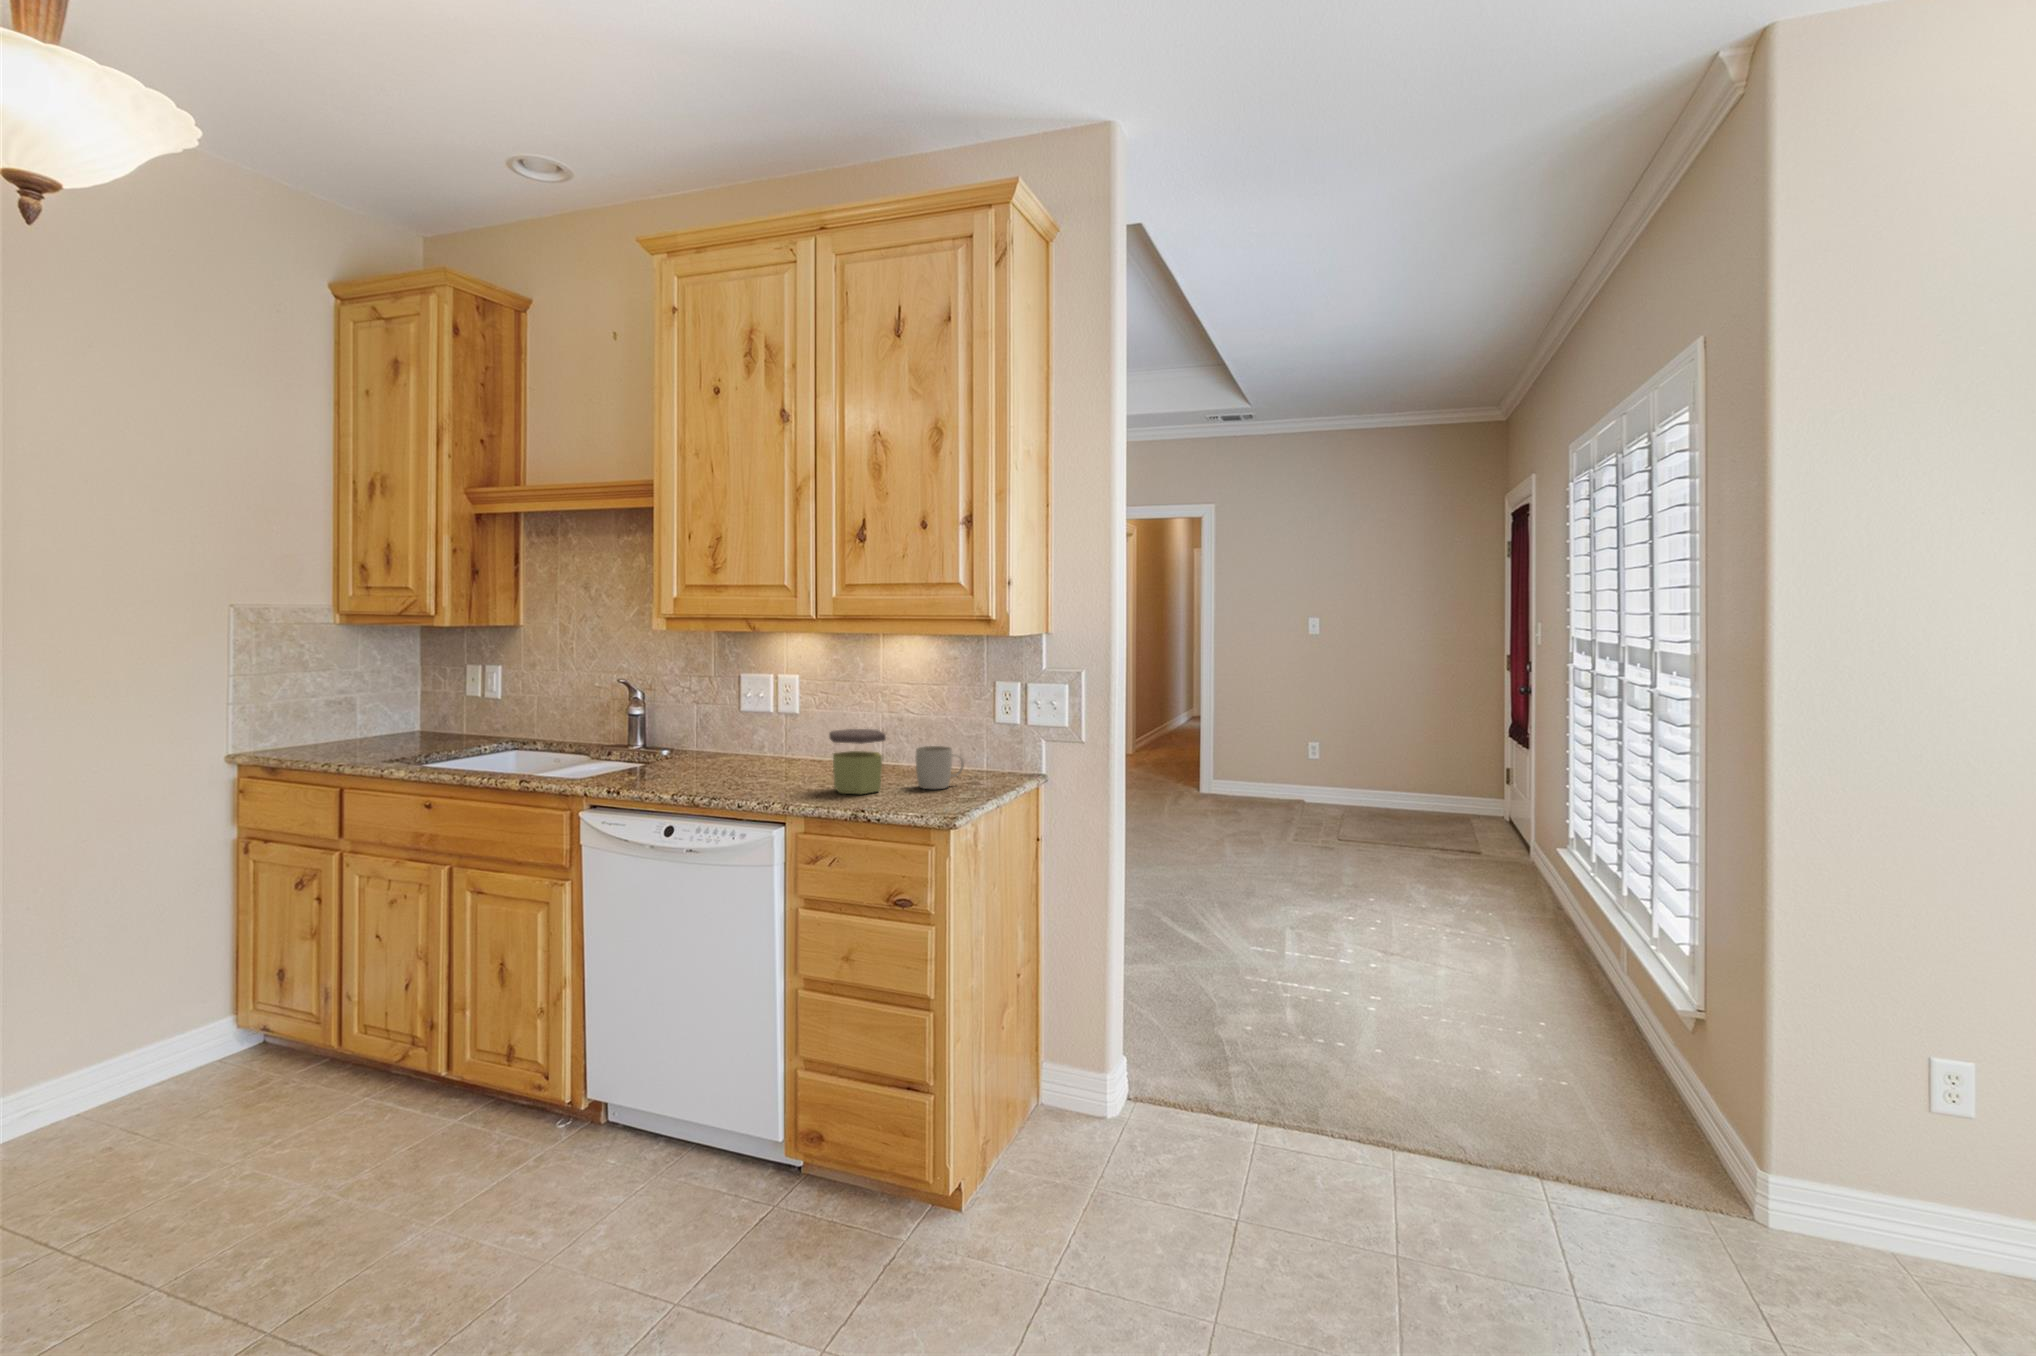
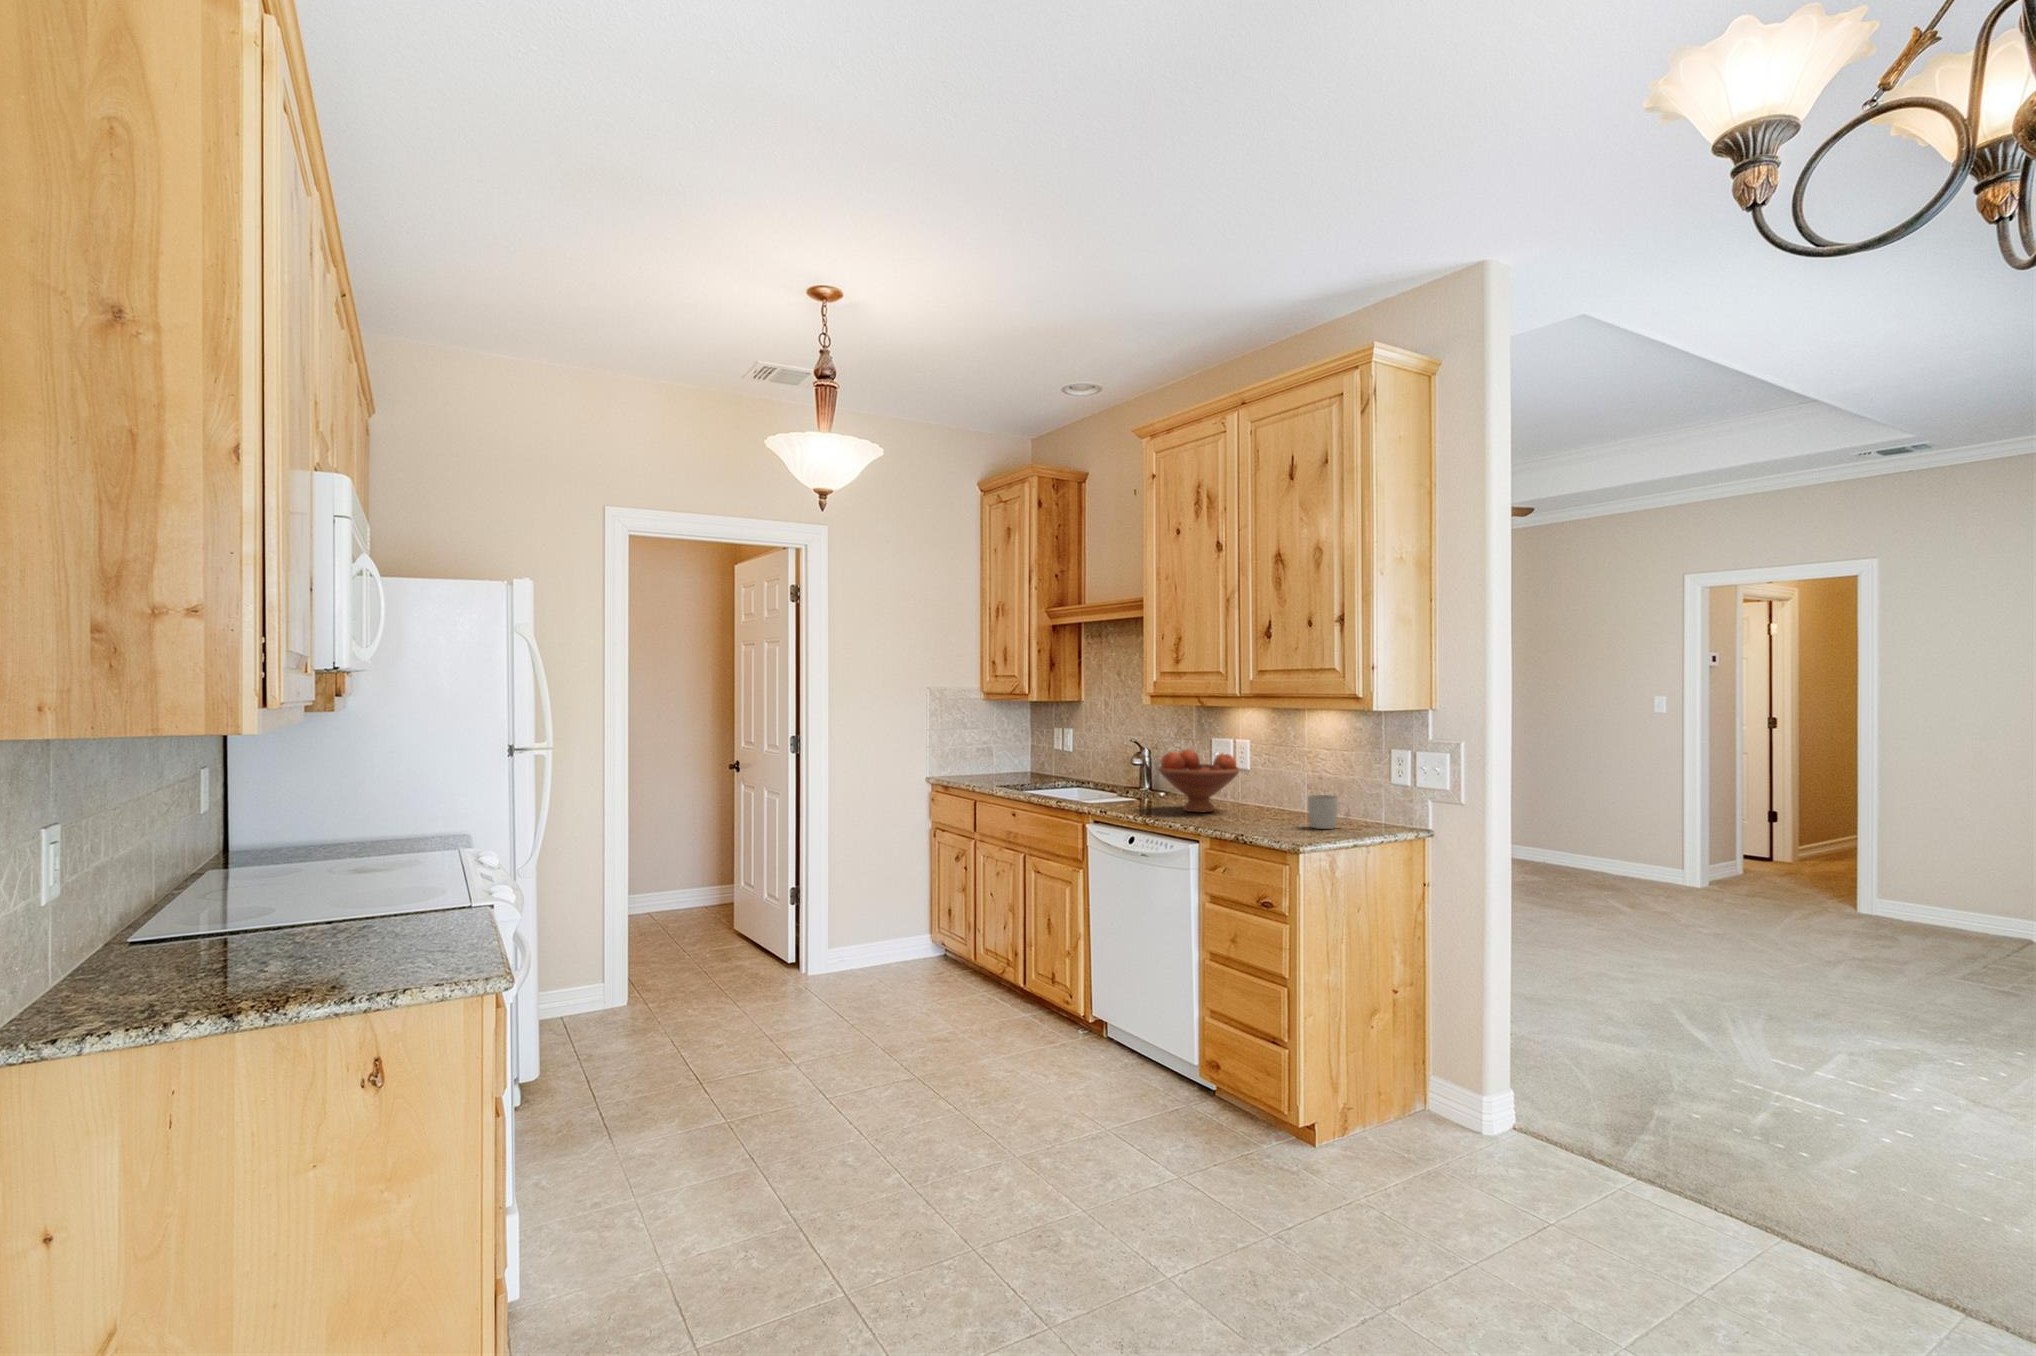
fruit bowl: none [691,693,804,778] -> present [1158,750,1240,812]
jar: present [829,729,886,794] -> none [1239,778,1282,828]

